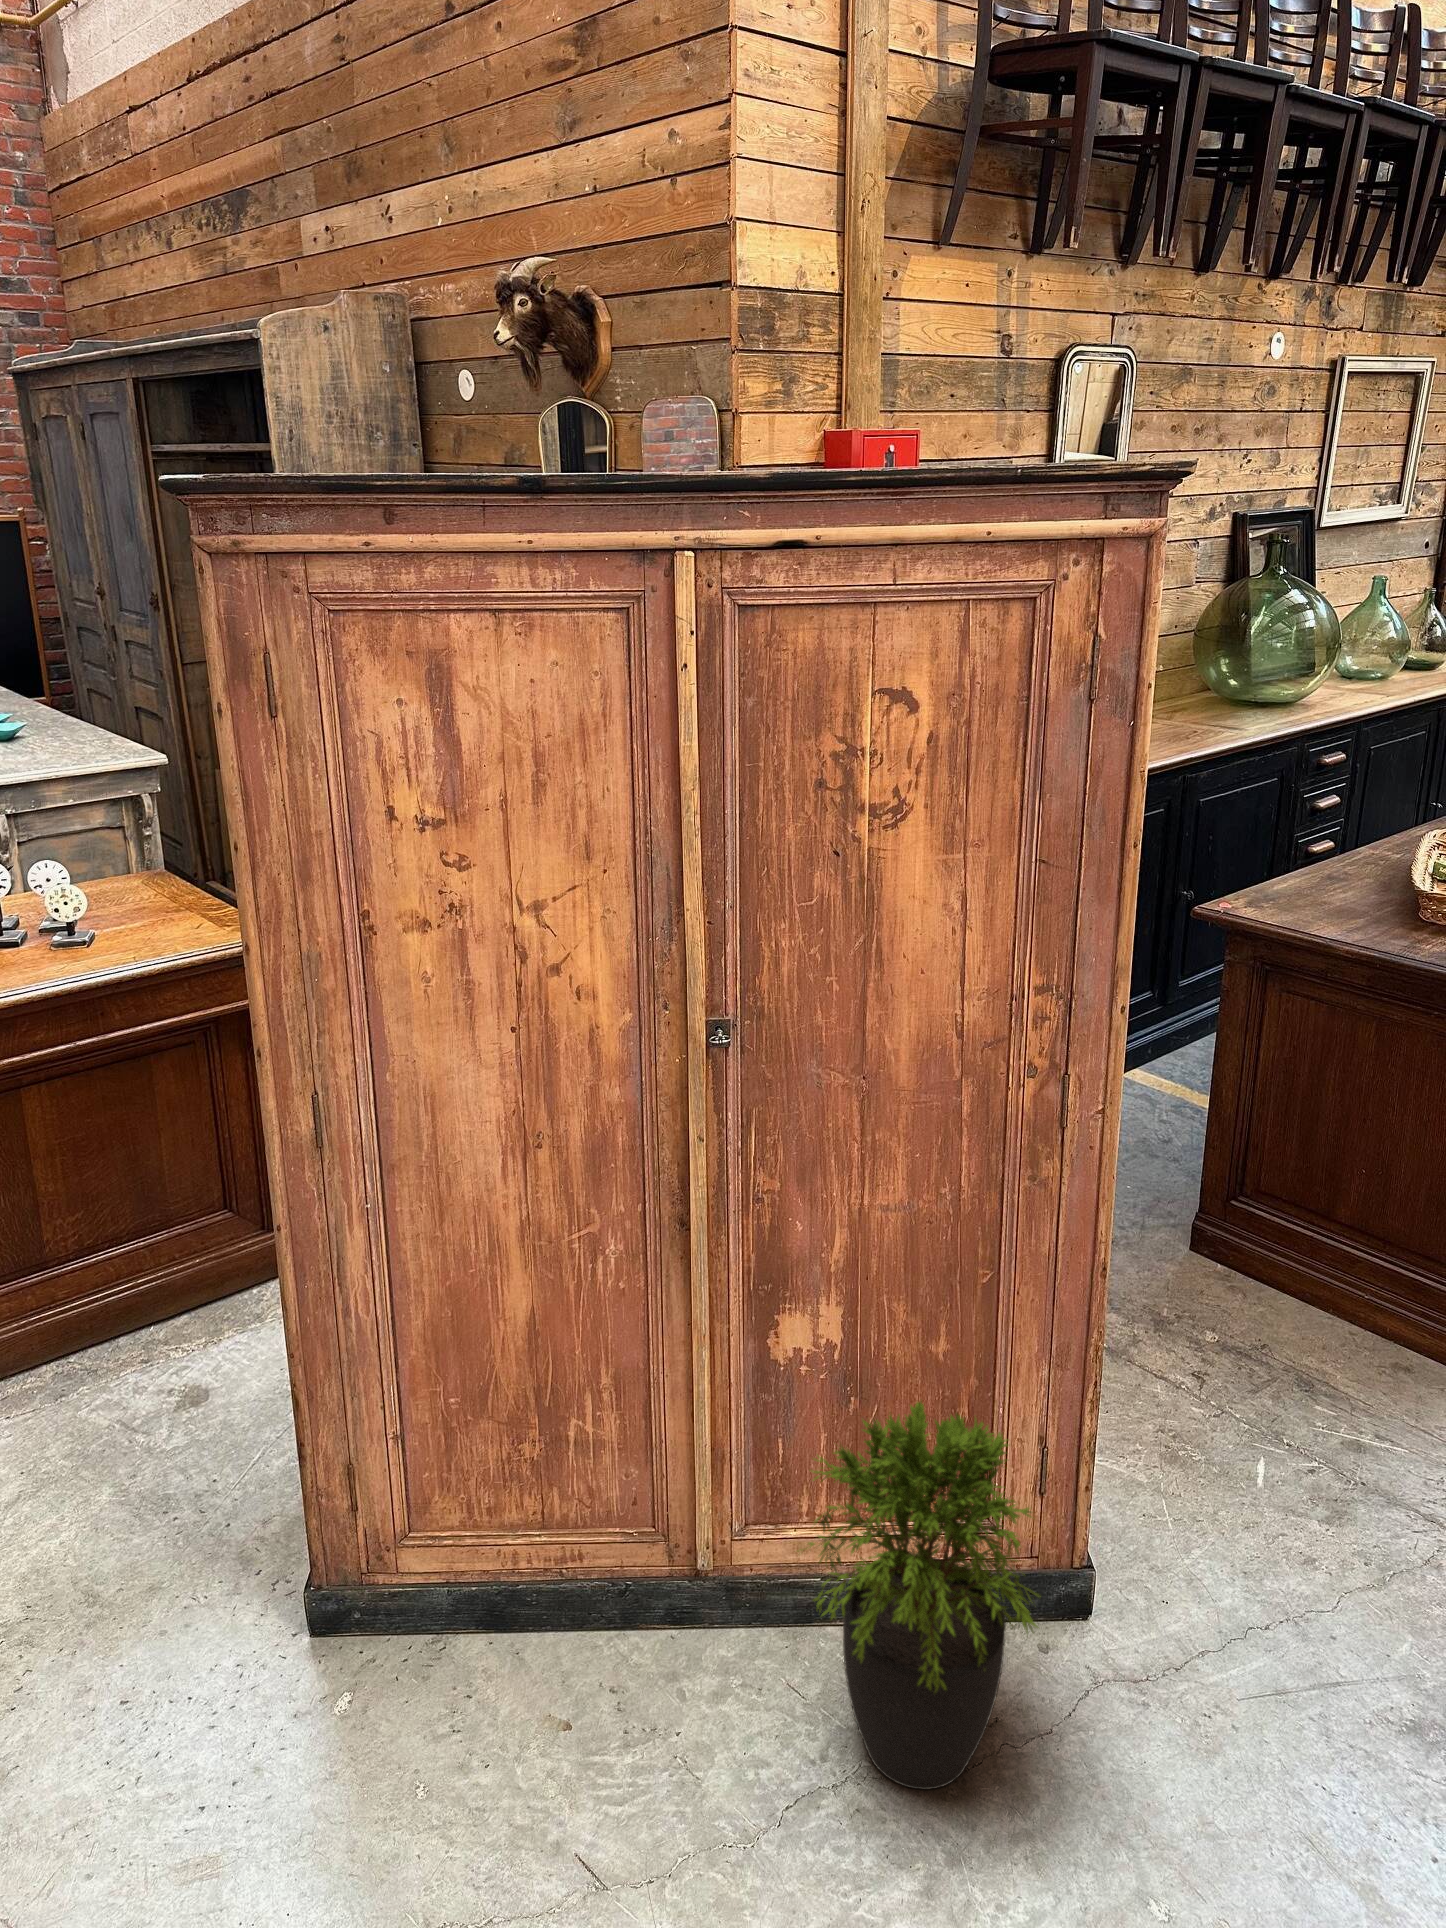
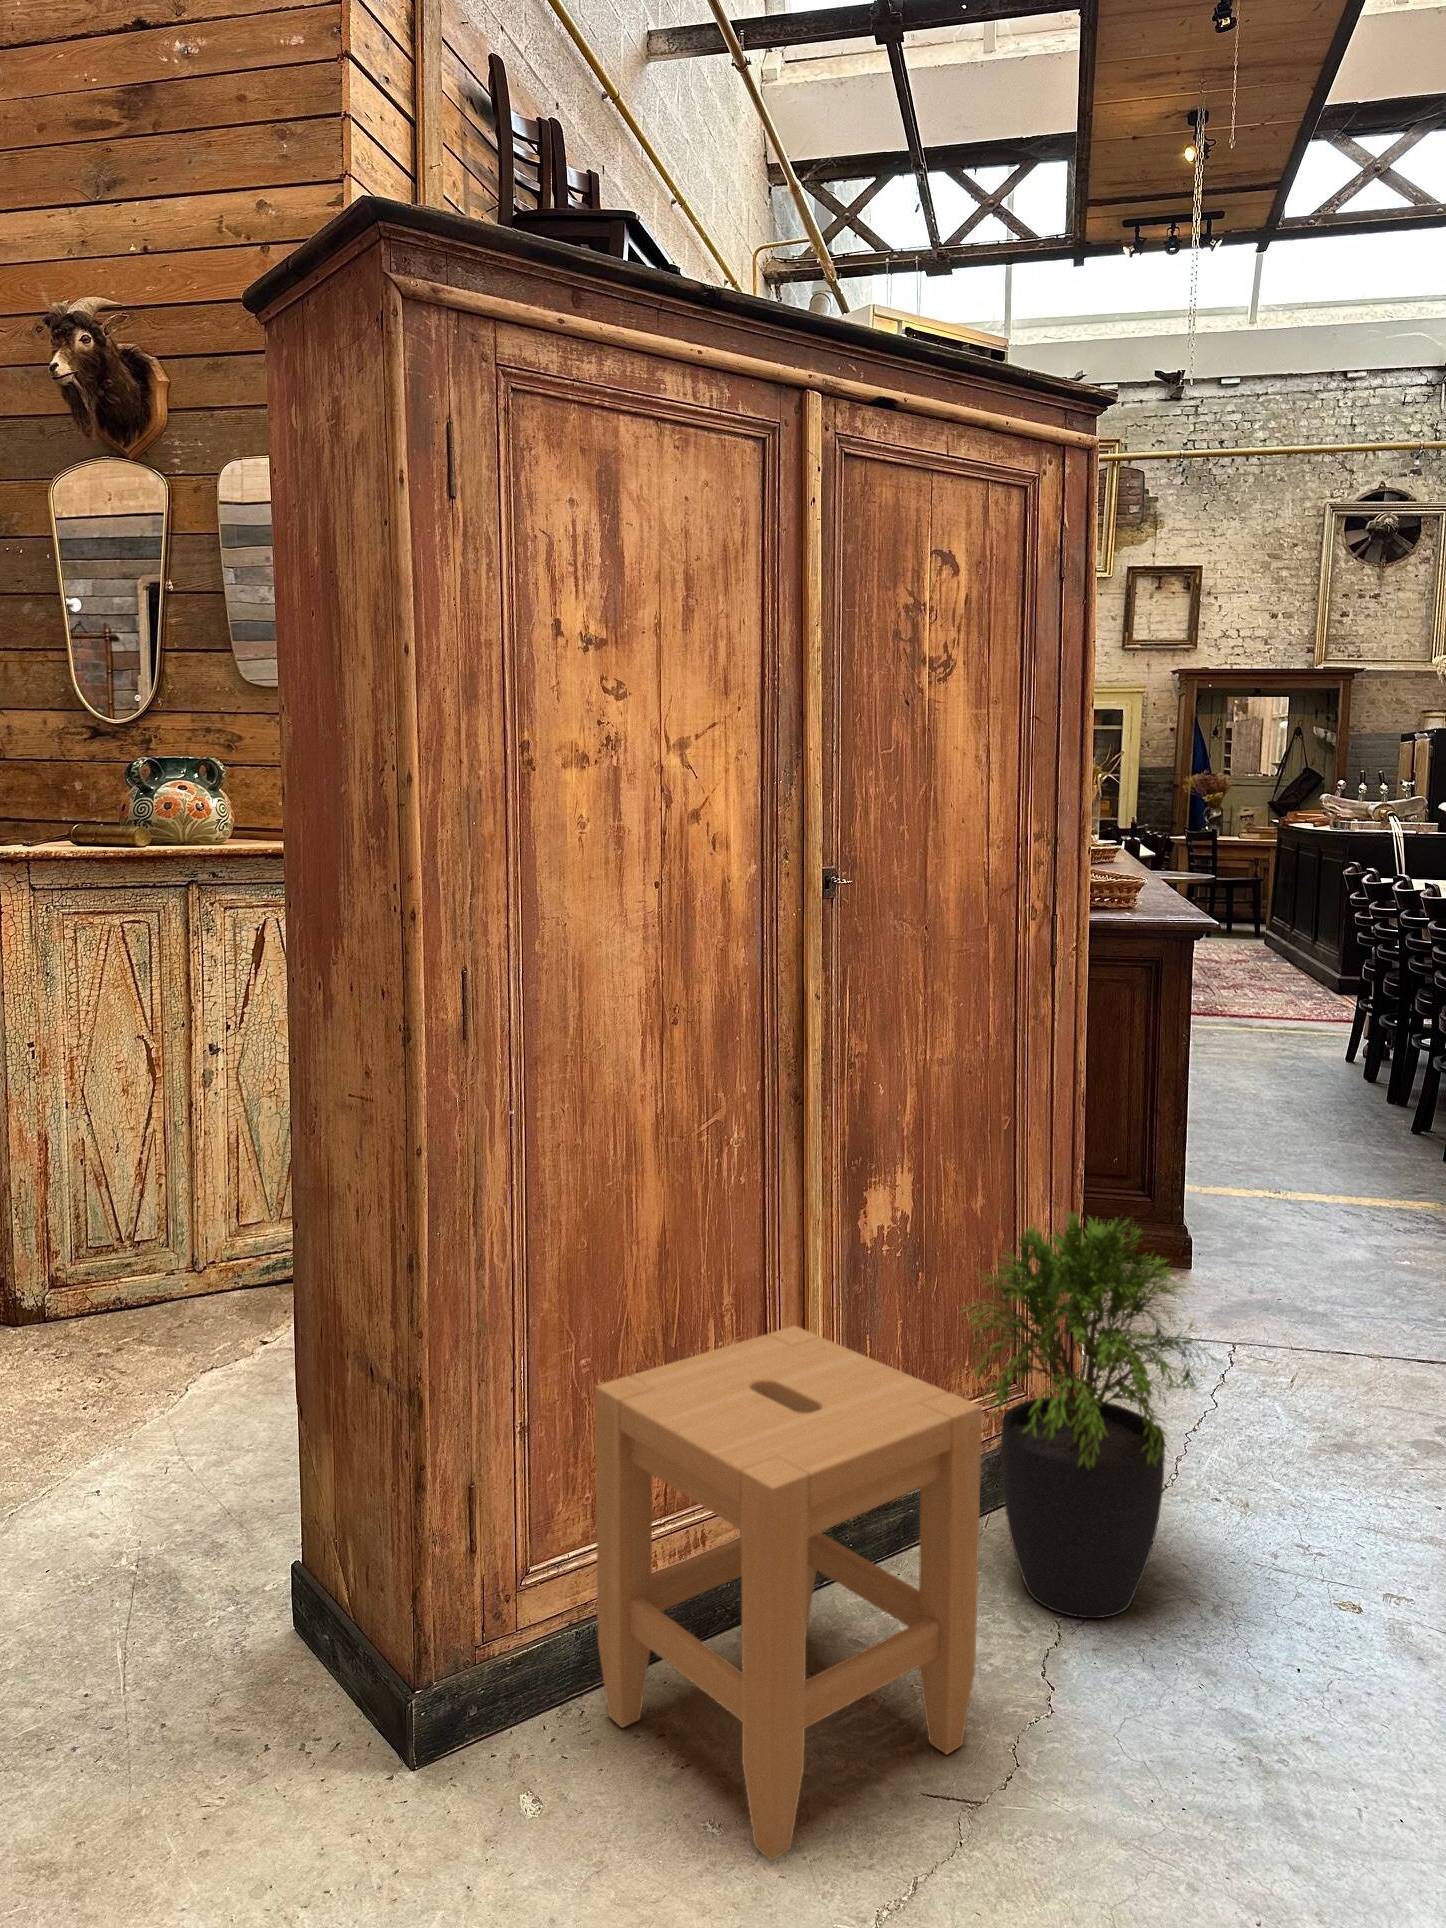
stool: none [394,1422,657,1841] -> present [595,1326,982,1861]

